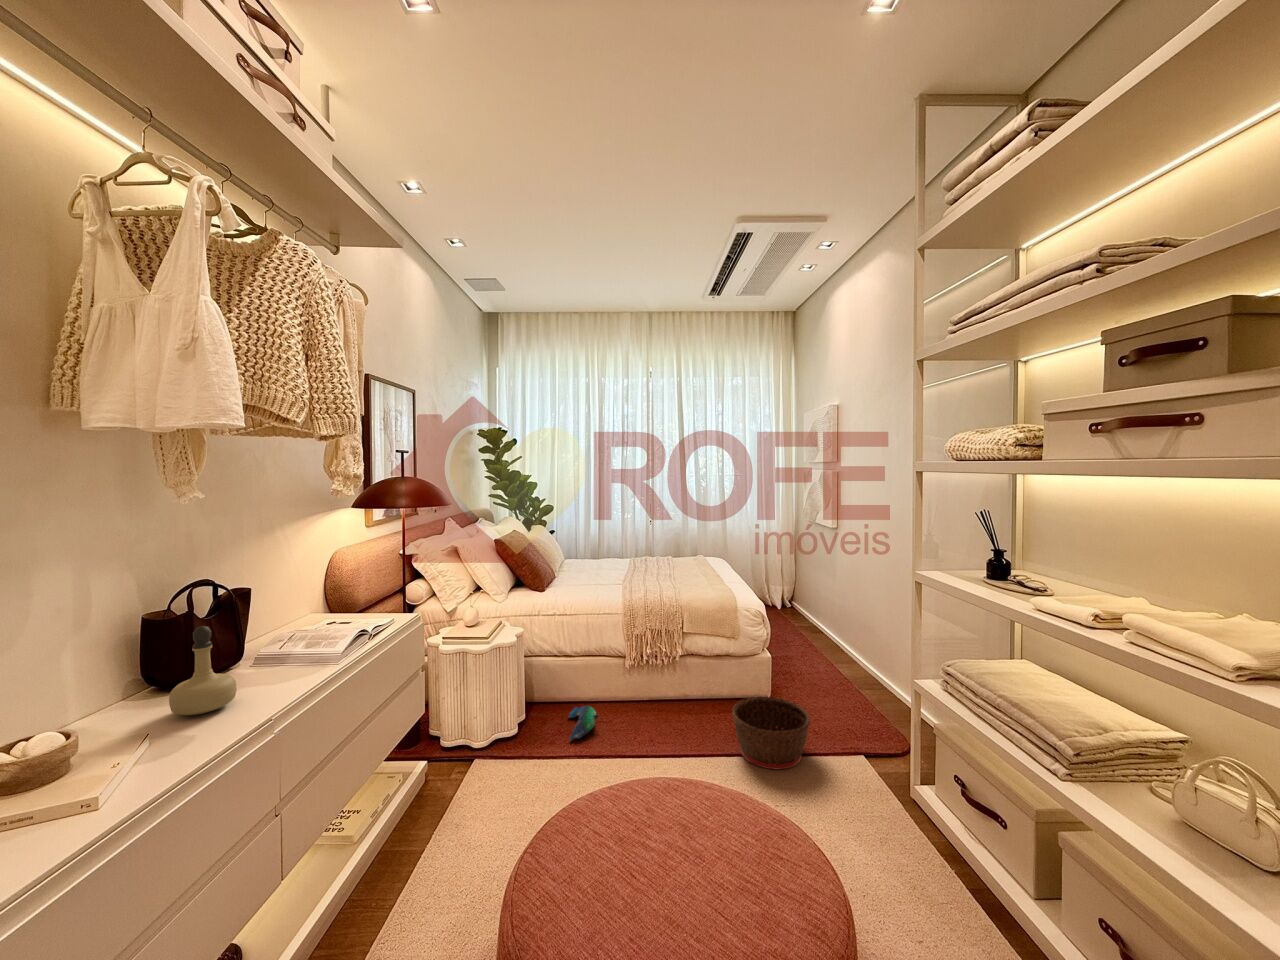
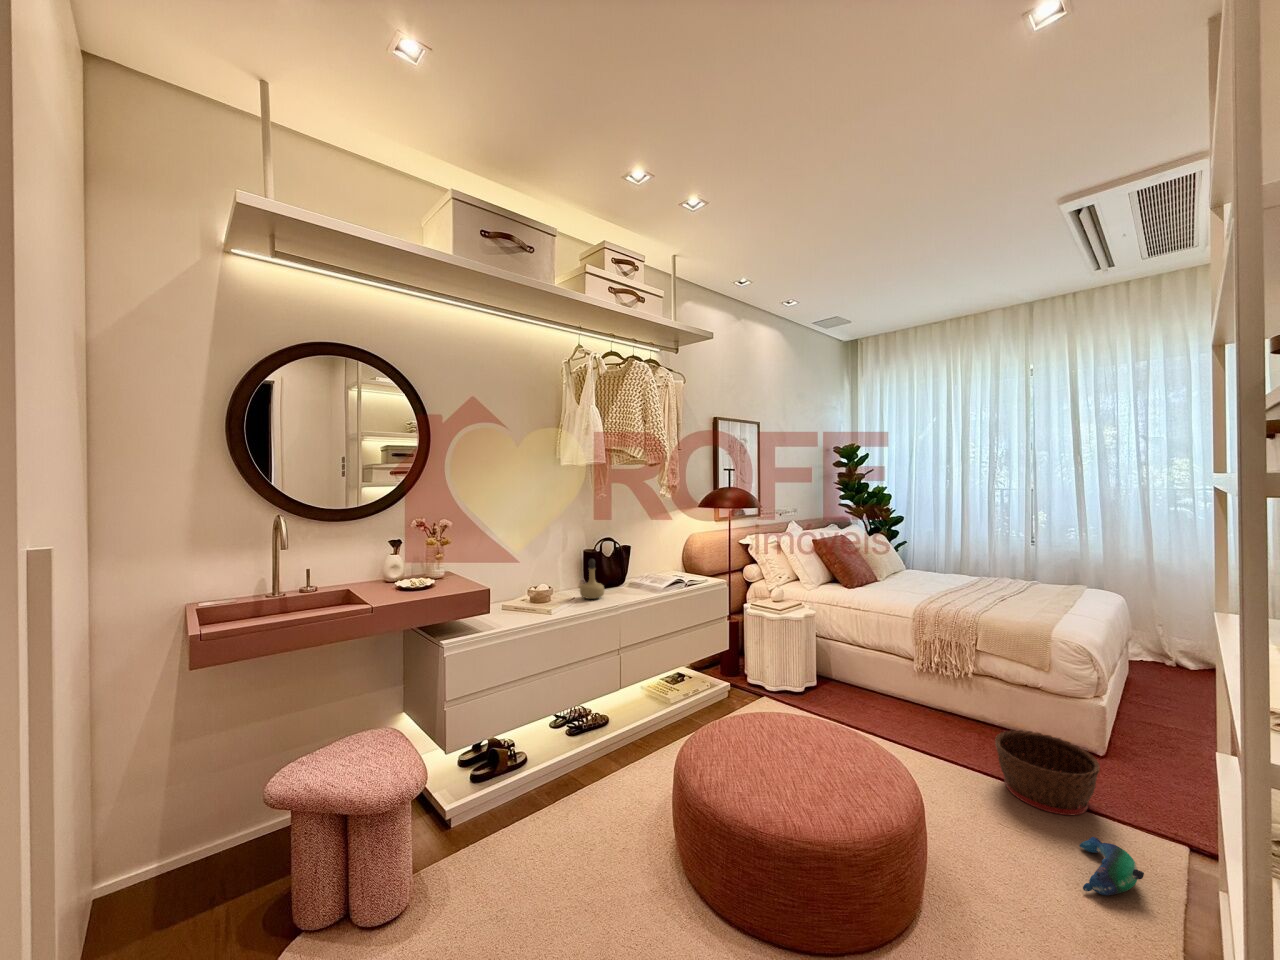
plush toy: present [568,706,599,741] -> present [1079,837,1144,896]

